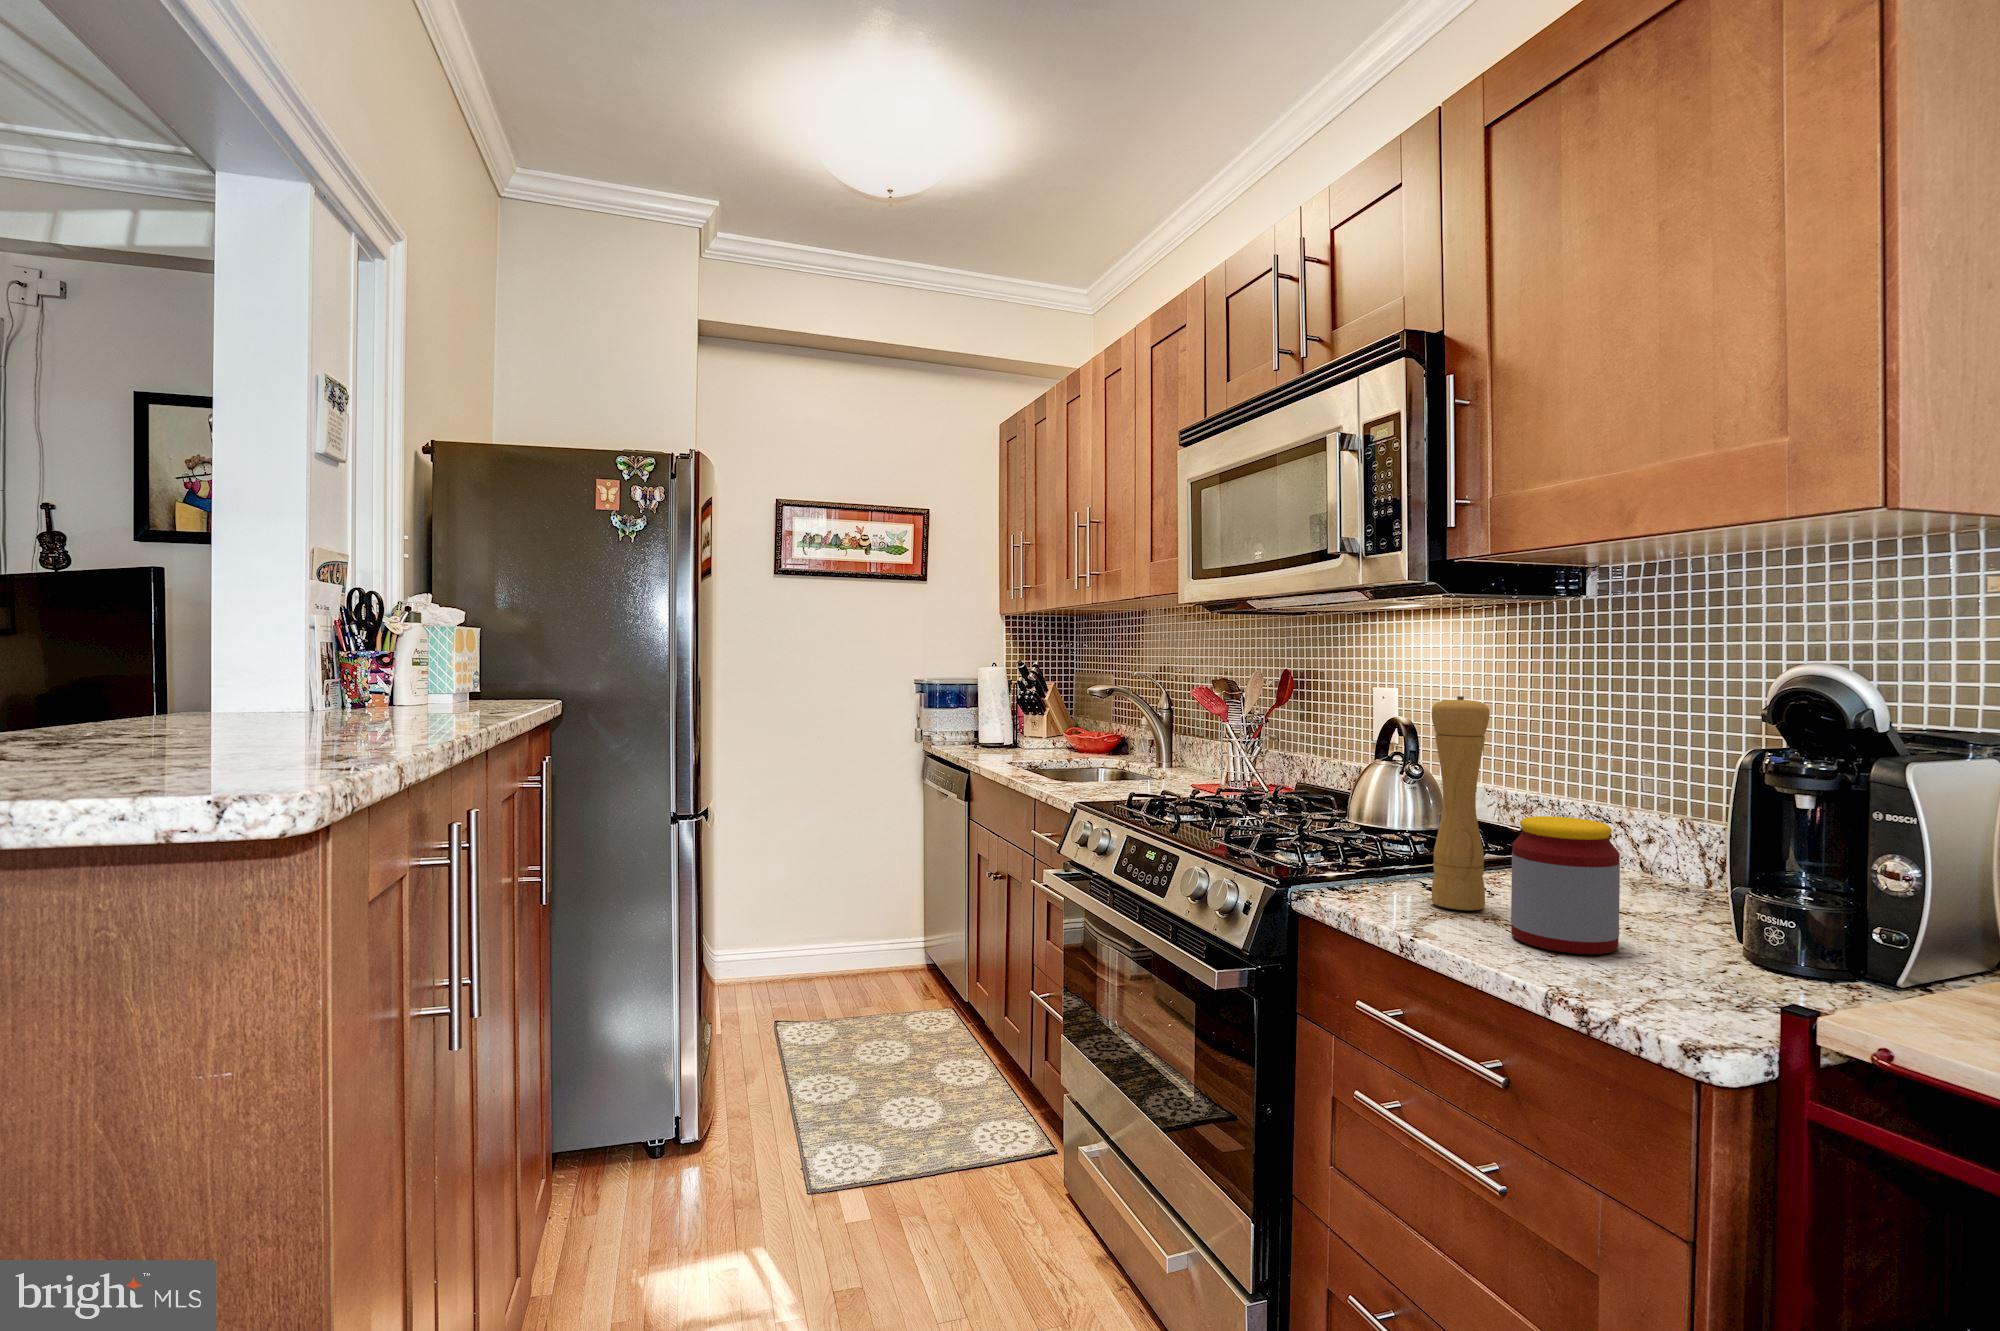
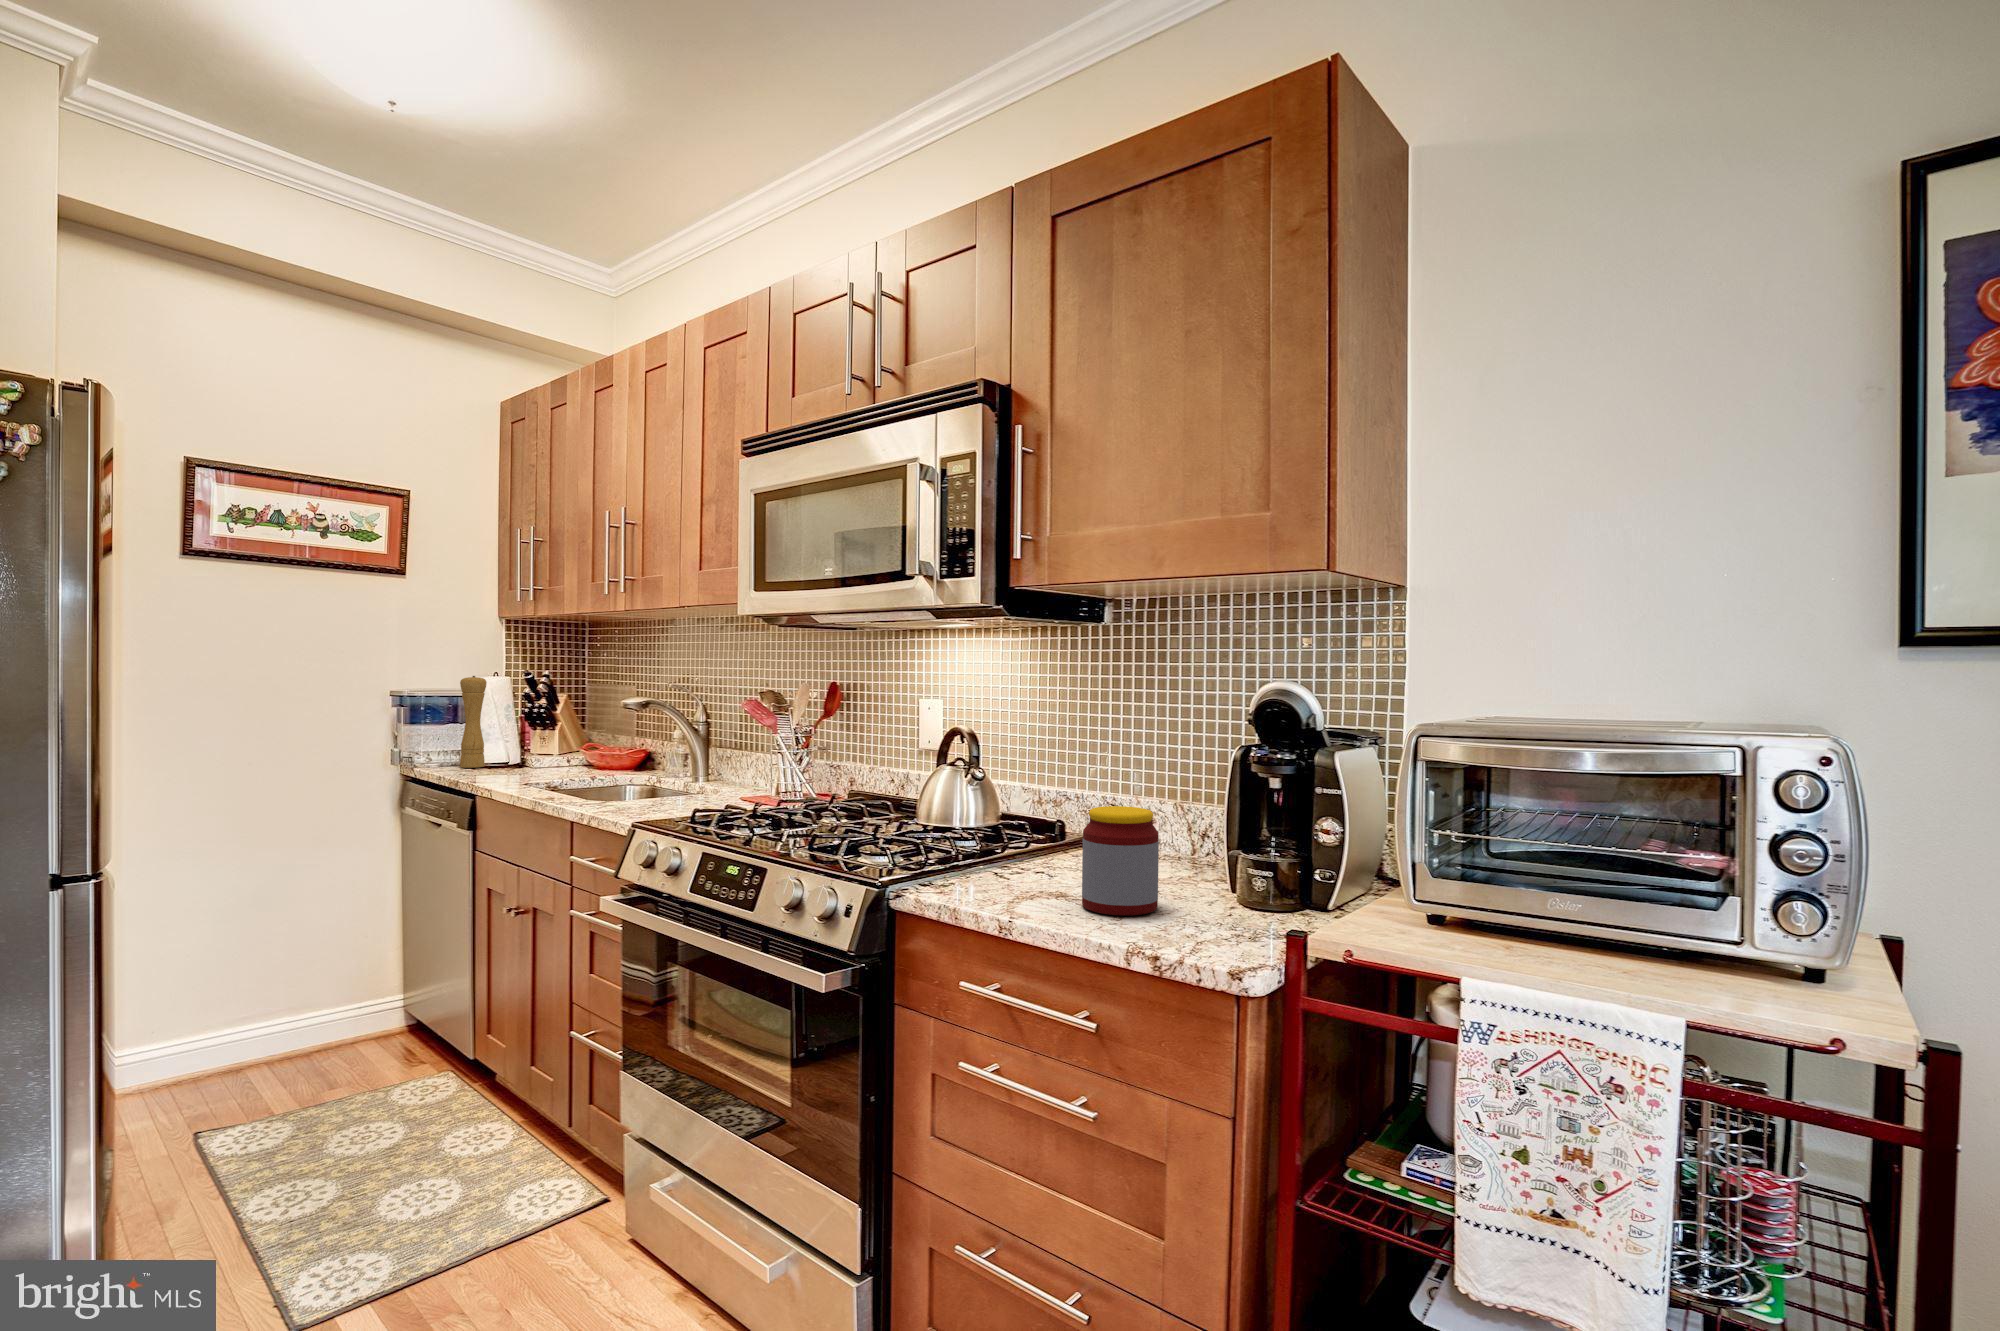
pepper mill: present [1431,696,1490,910] -> present [460,676,487,768]

